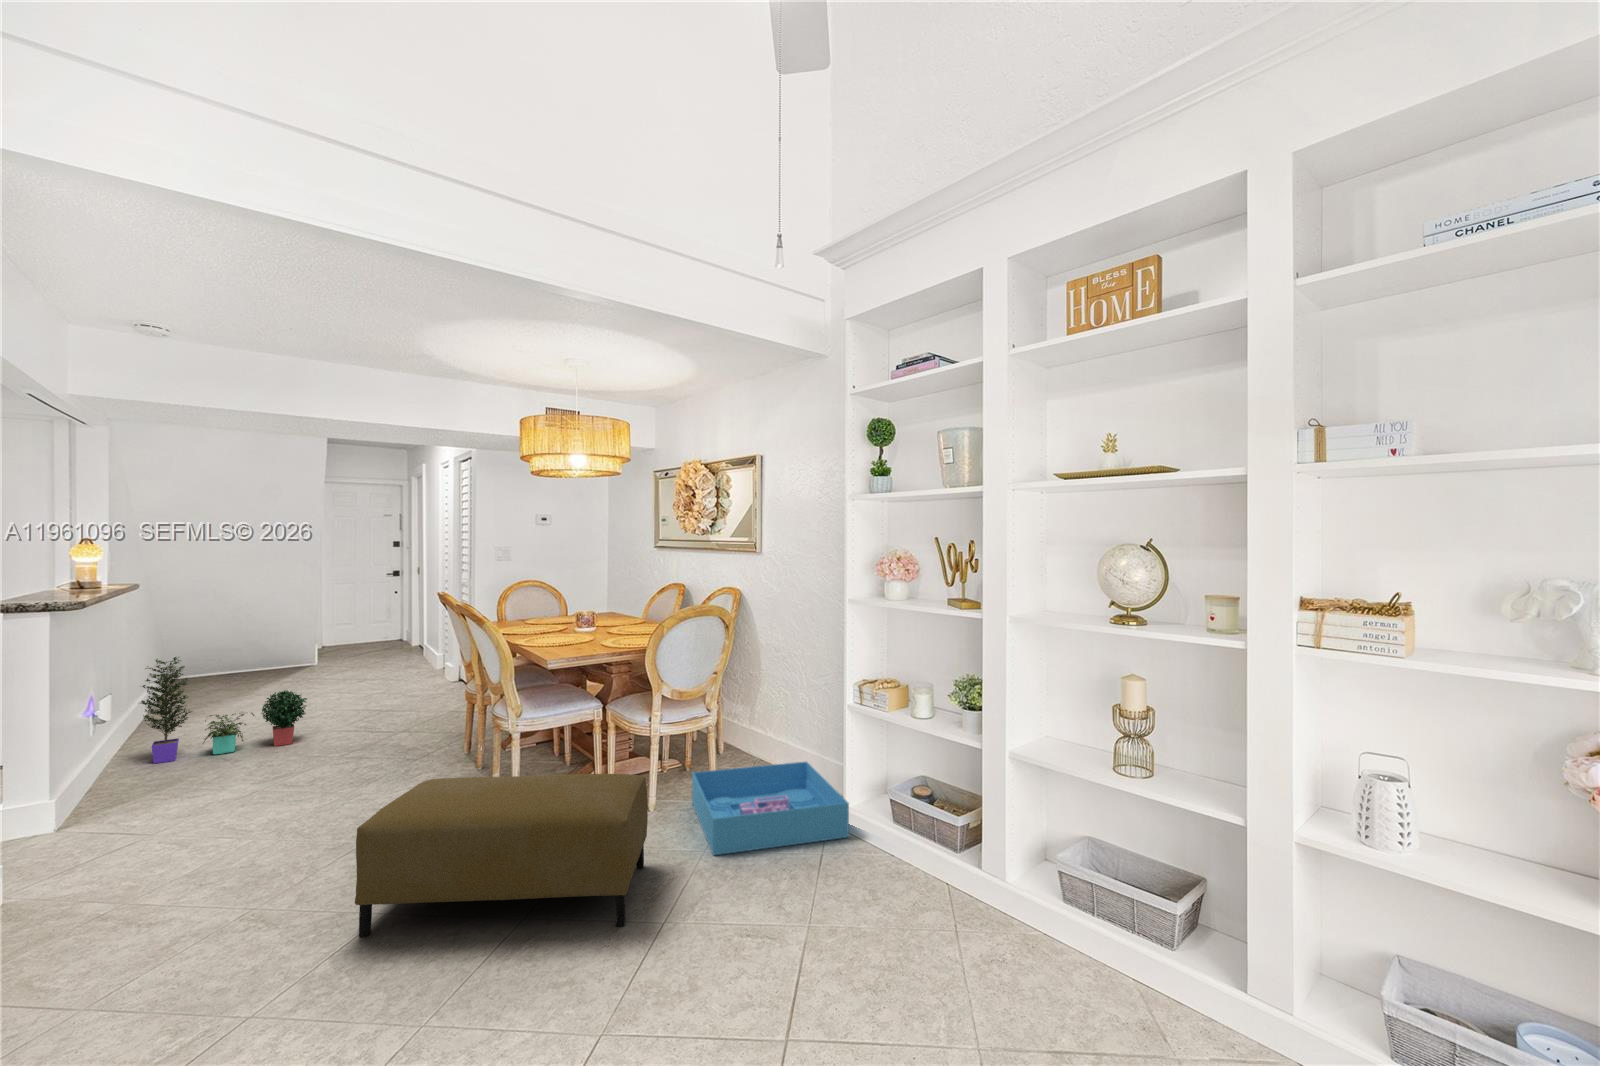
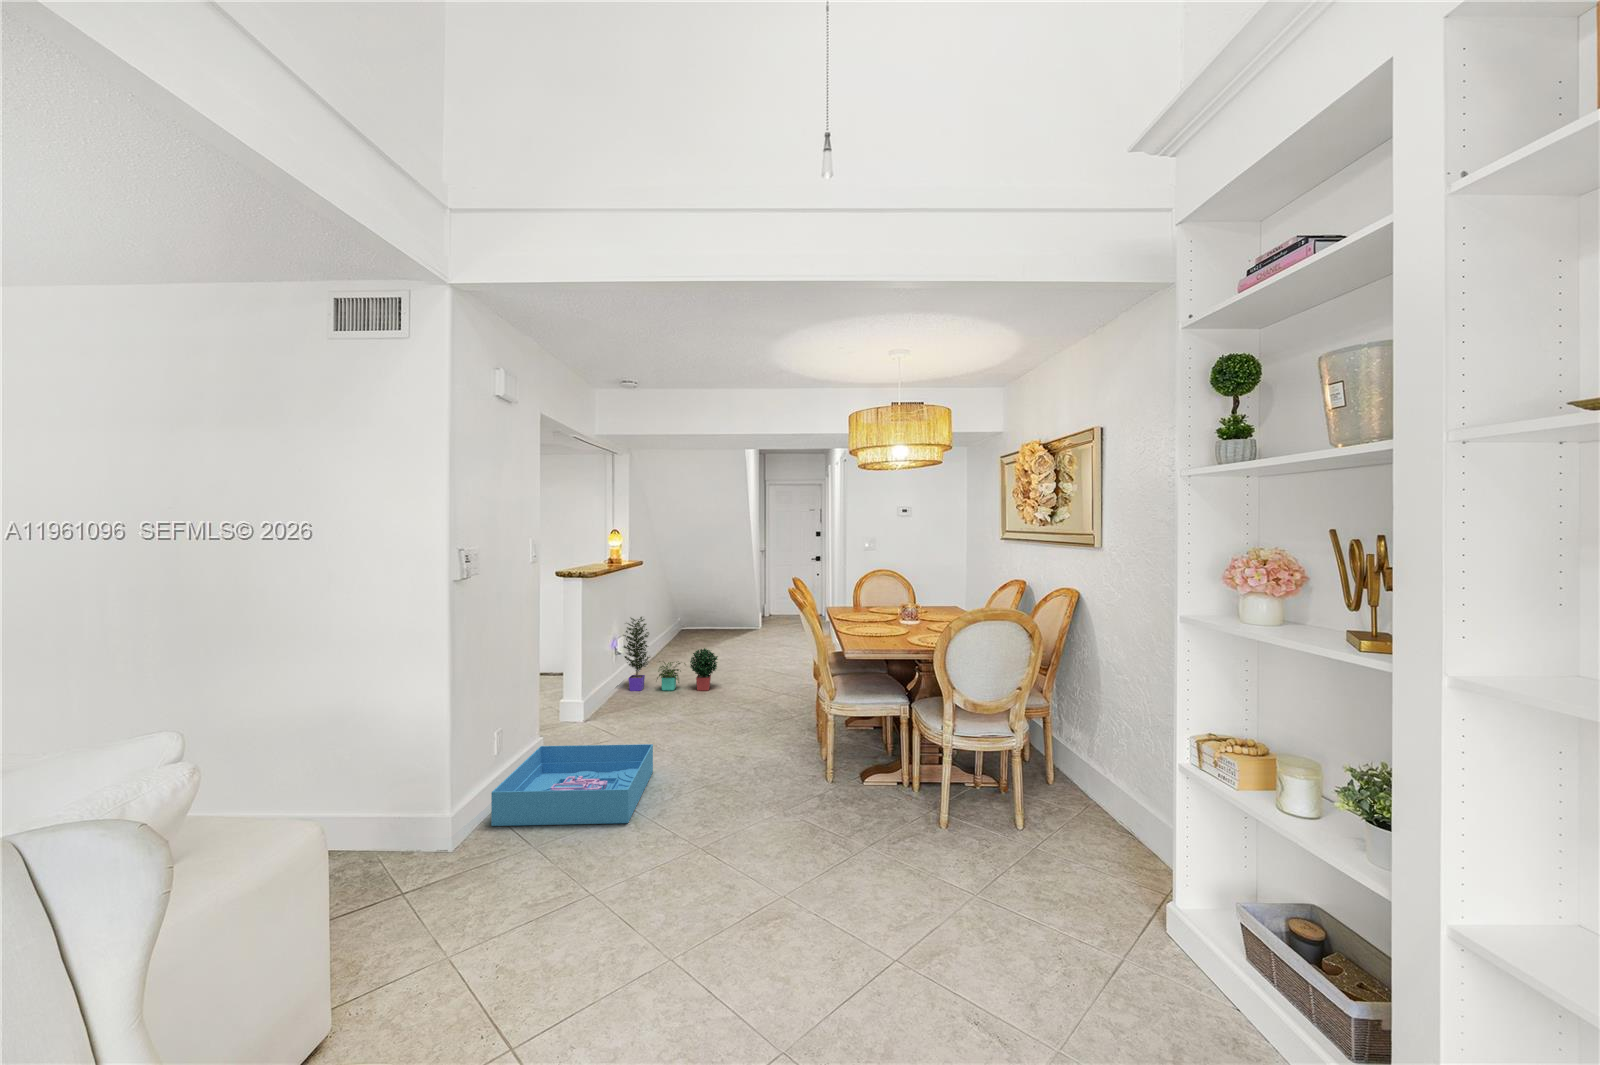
storage bin: present [692,762,849,855] -> present [491,744,653,826]
ottoman: present [355,774,648,937] -> none [639,751,900,963]

